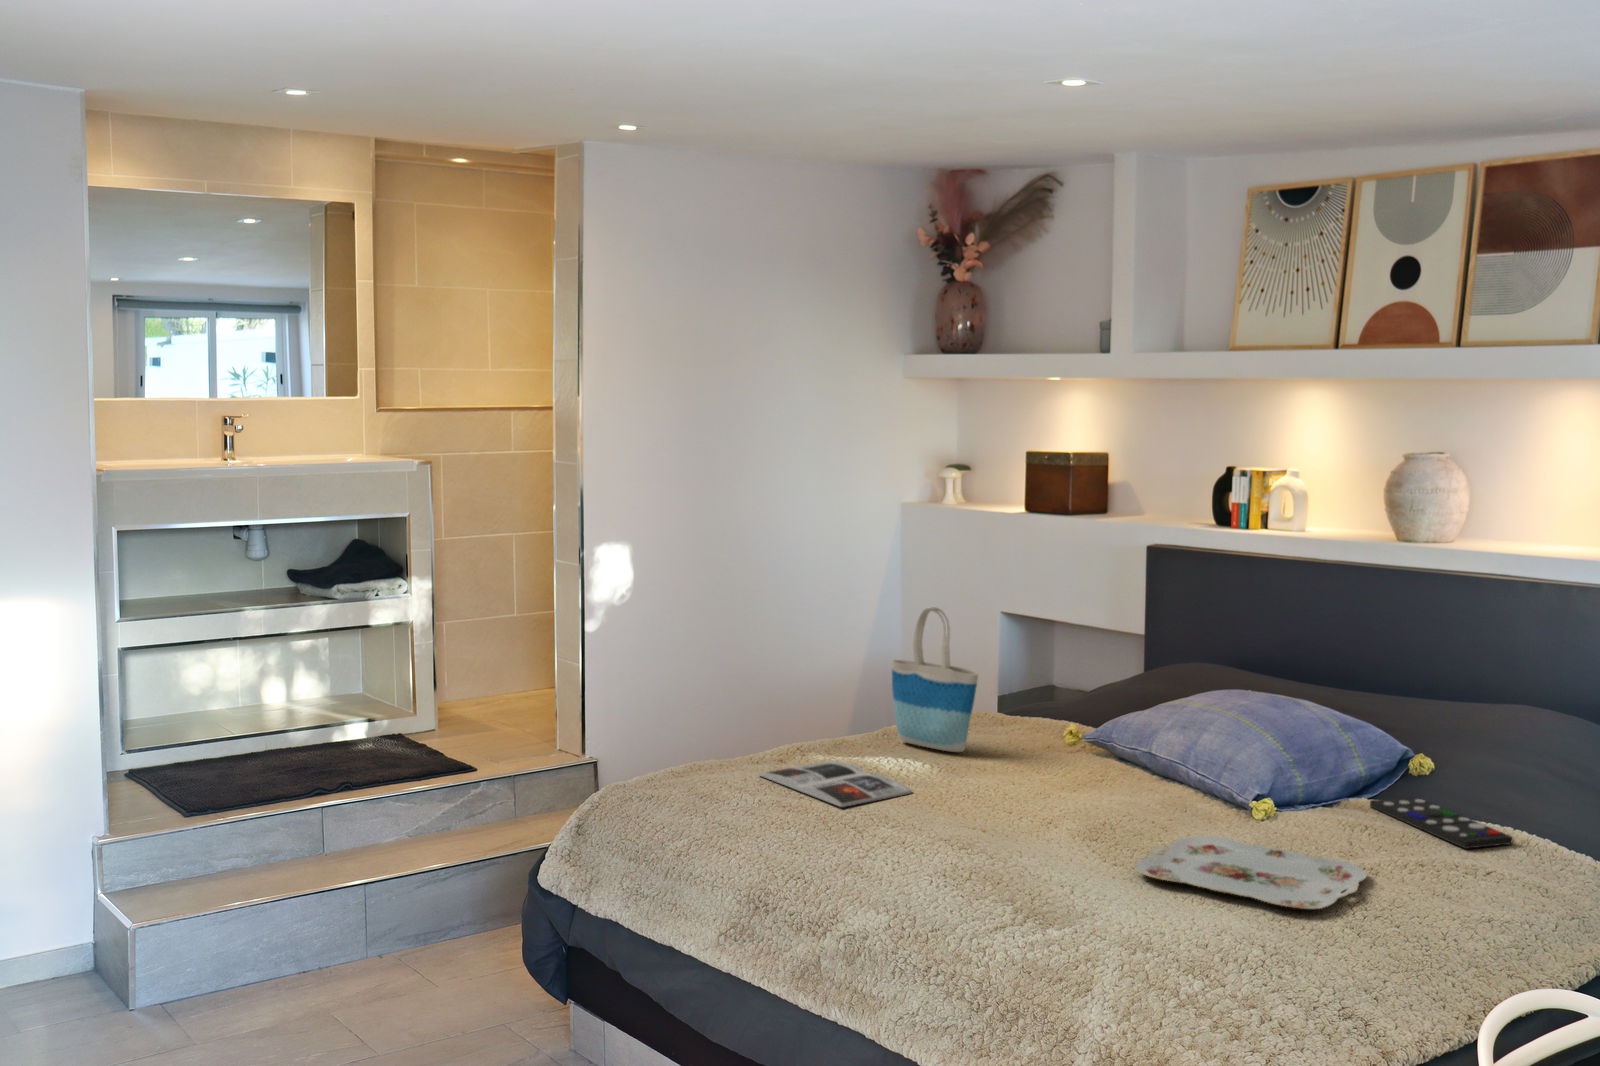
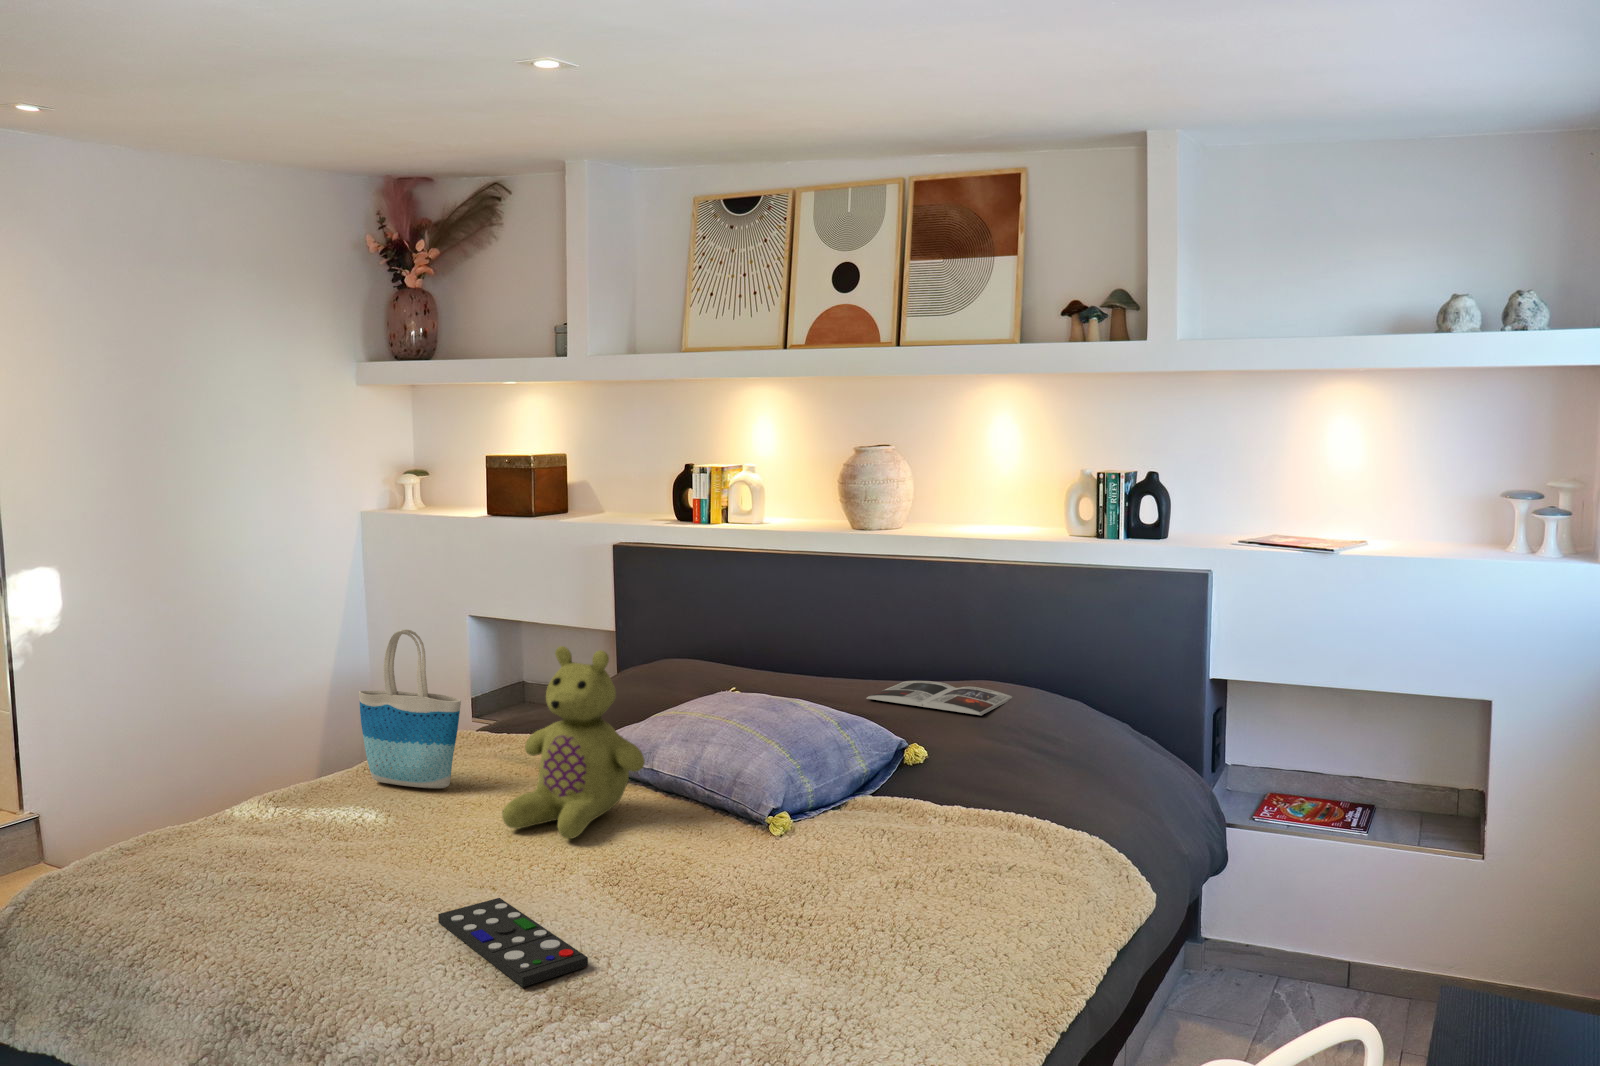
stuffed bear: none [1007,630,1138,801] -> present [502,646,645,839]
magazine: present [759,761,912,807] -> present [867,681,1012,715]
remote control: present [1370,797,1513,848] -> present [438,898,588,987]
serving tray: present [1135,836,1367,909] -> none [666,864,908,951]

